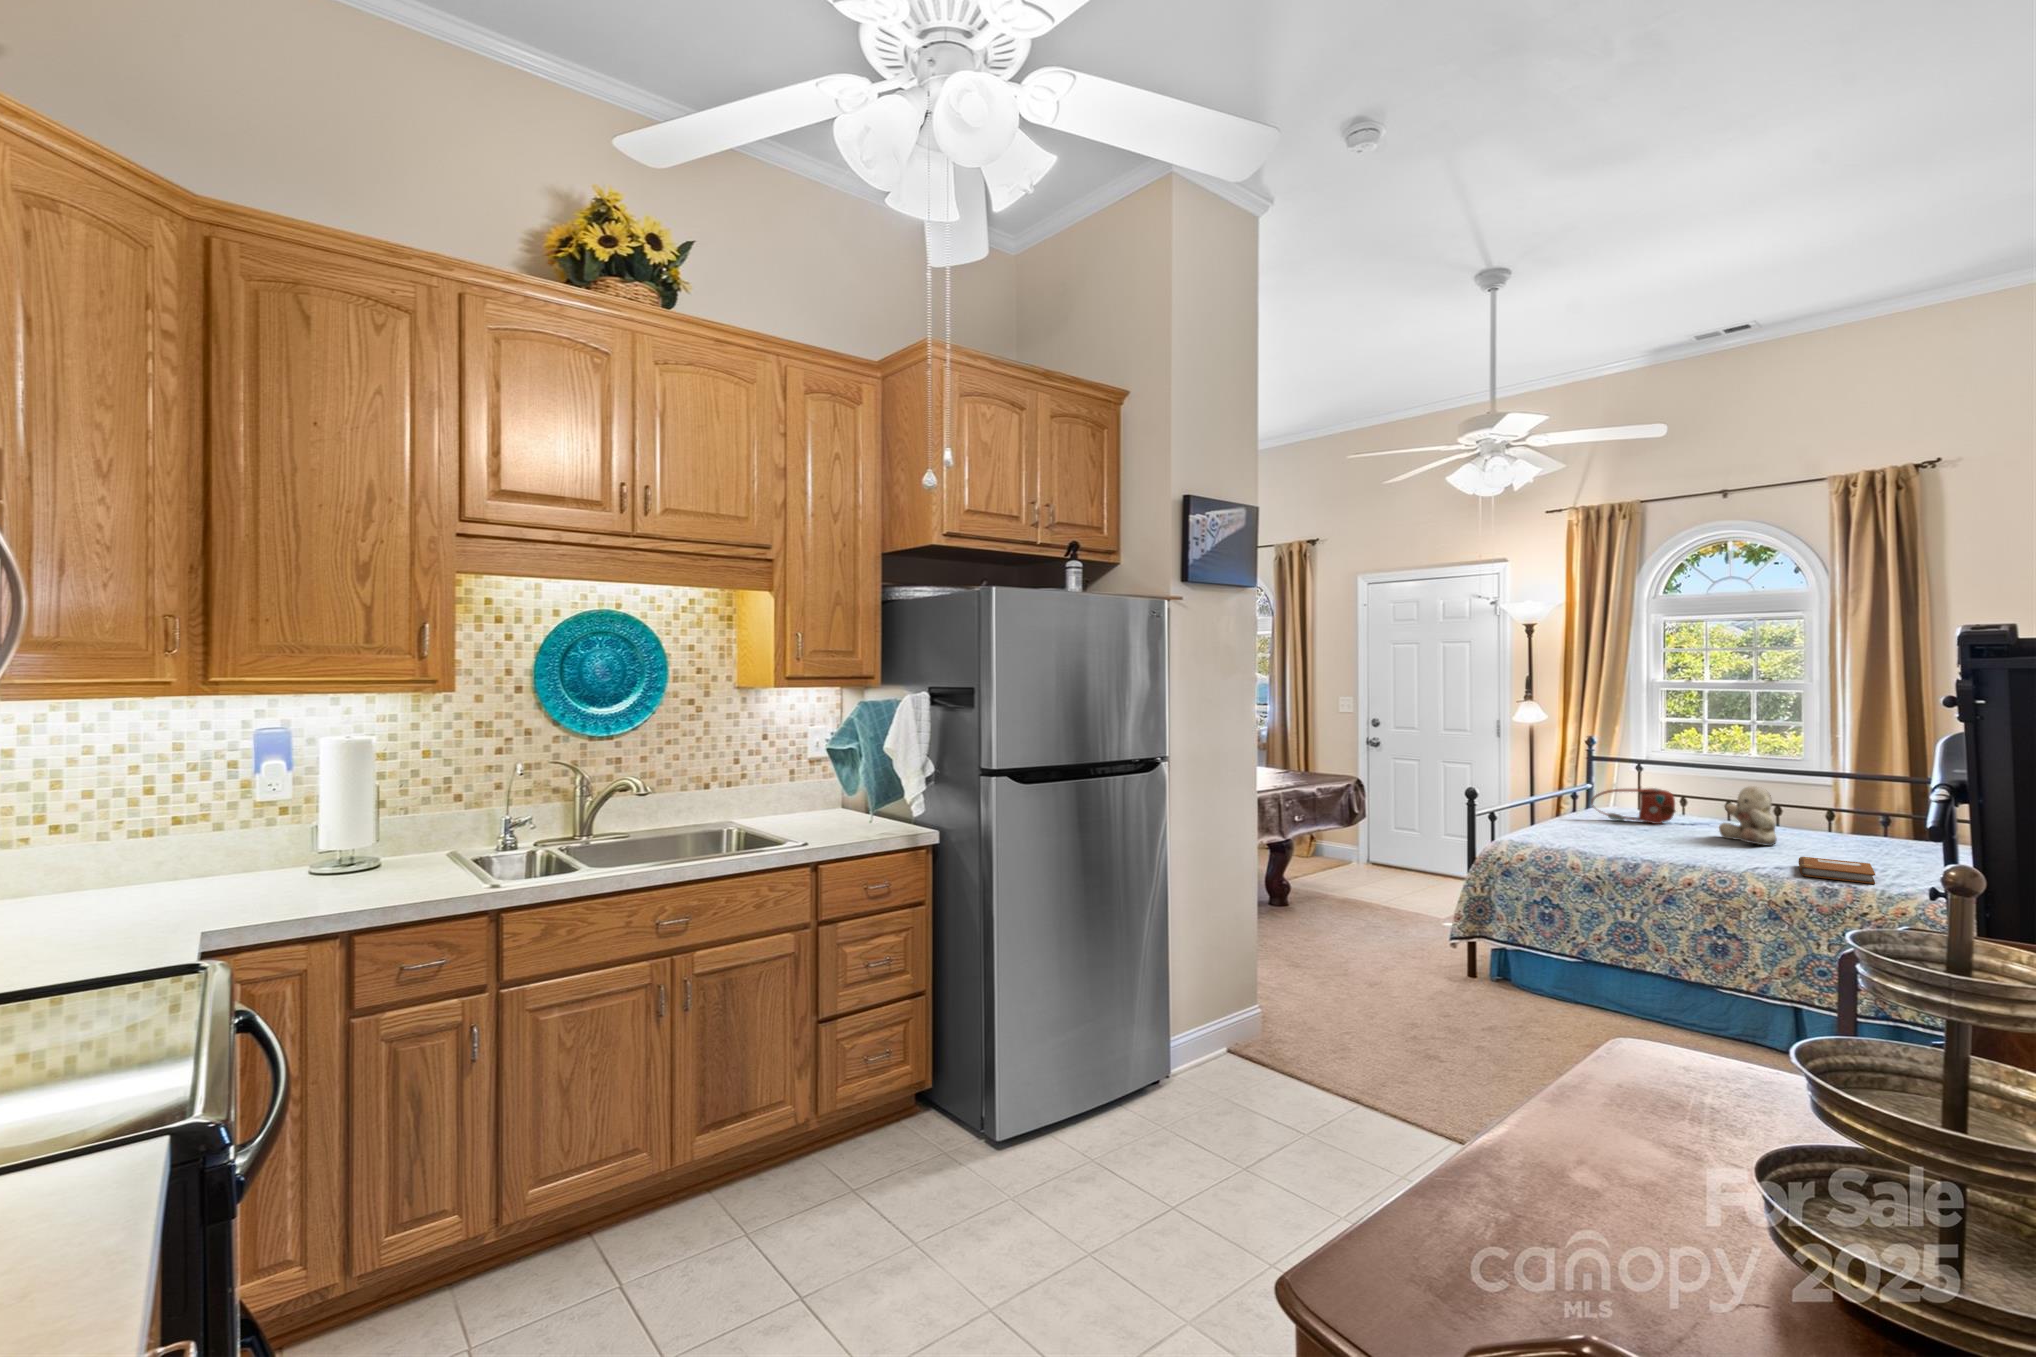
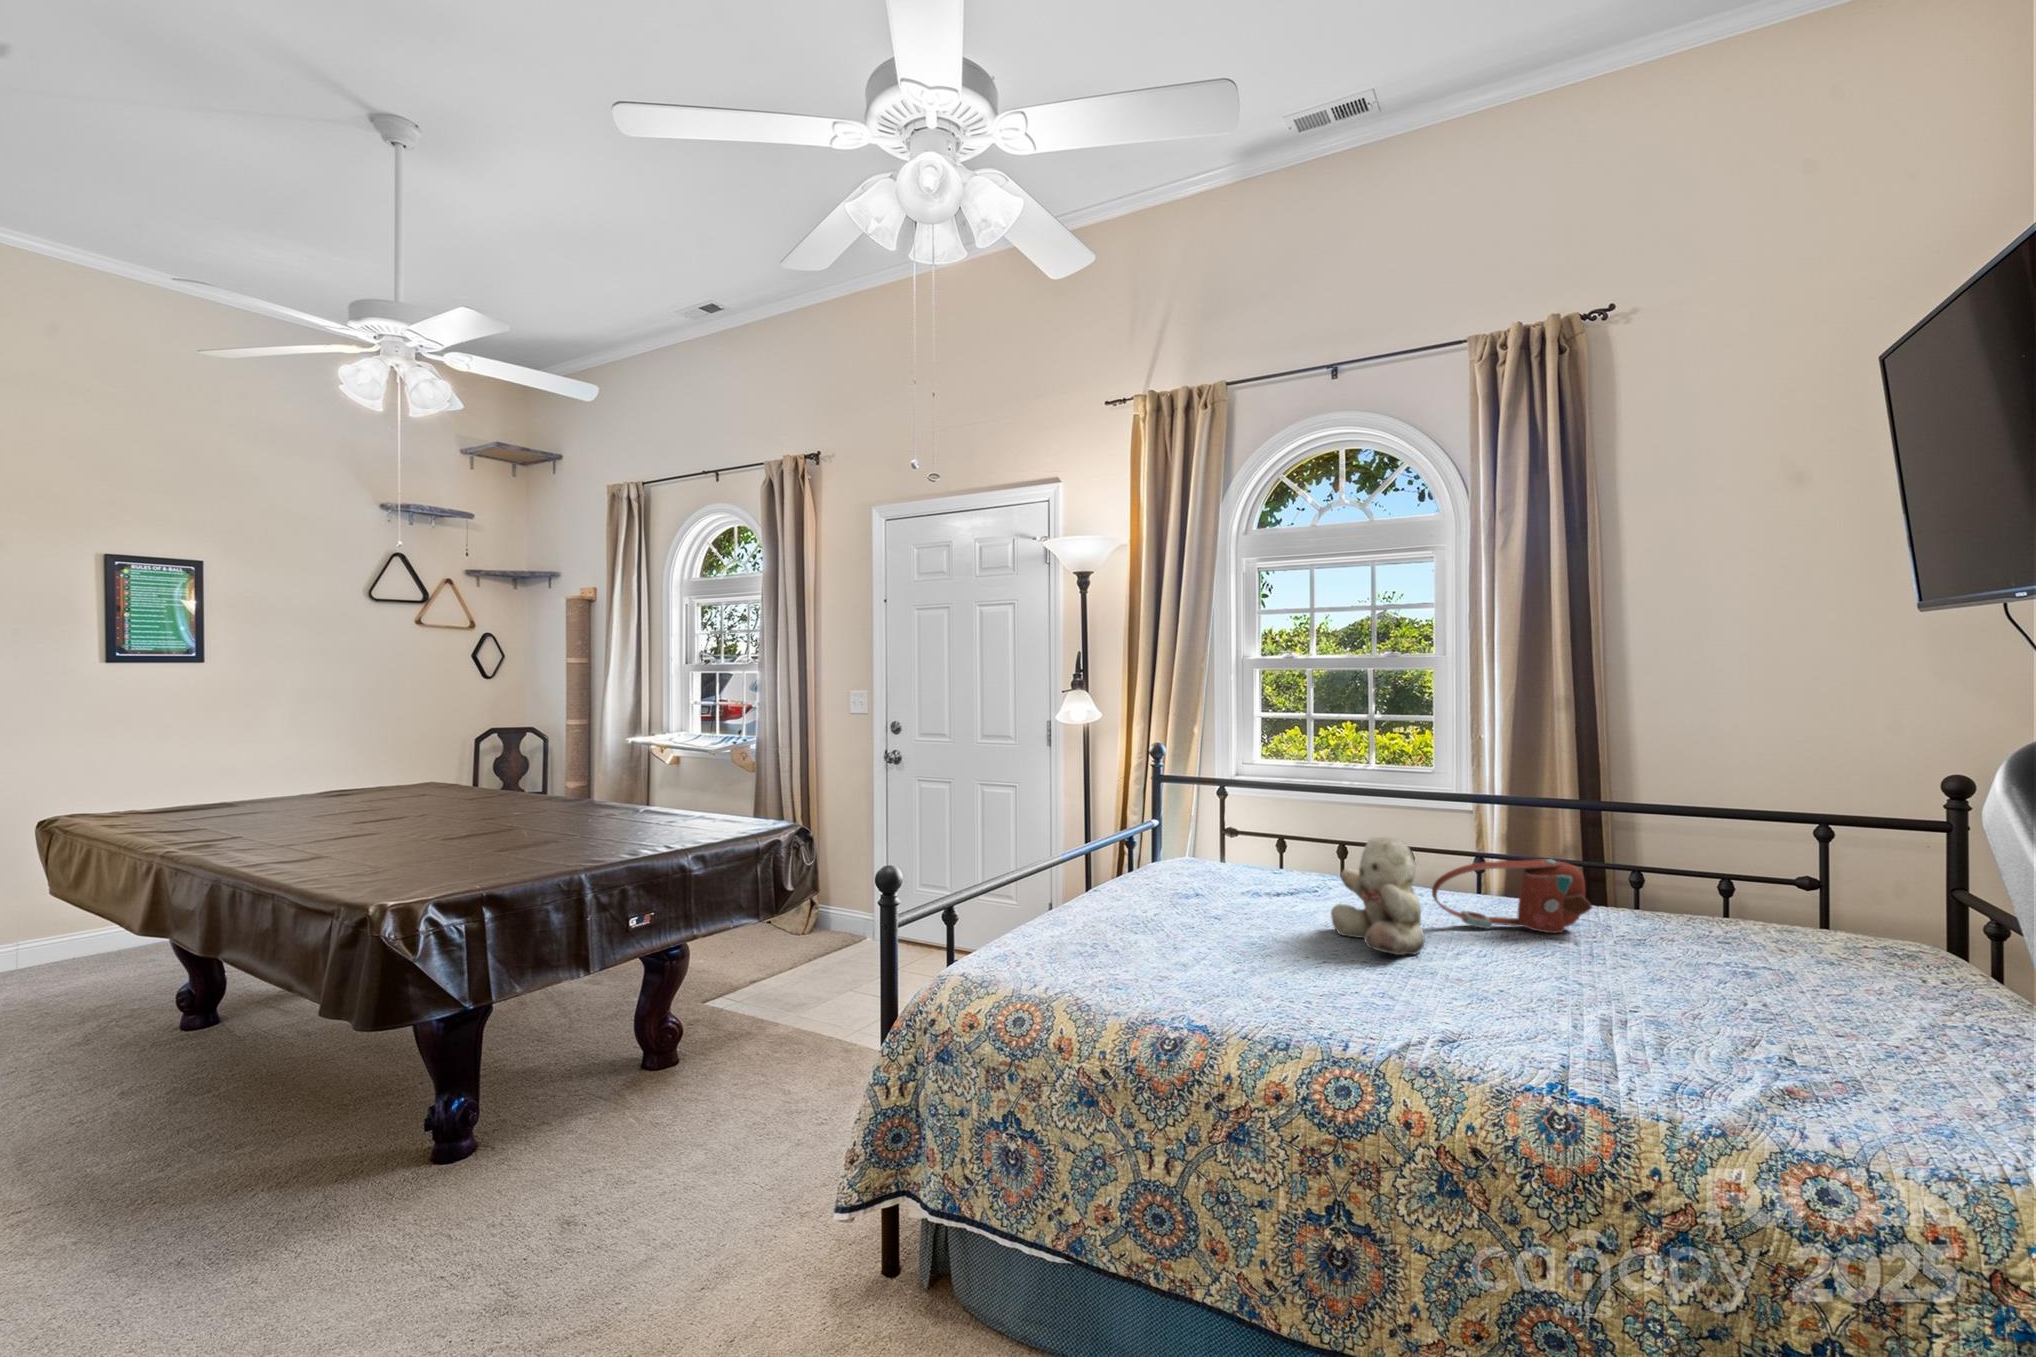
handbag: present [1591,788,1675,824] -> present [1432,859,1592,934]
notebook: present [1799,857,1875,884] -> none [1481,1009,1659,1106]

